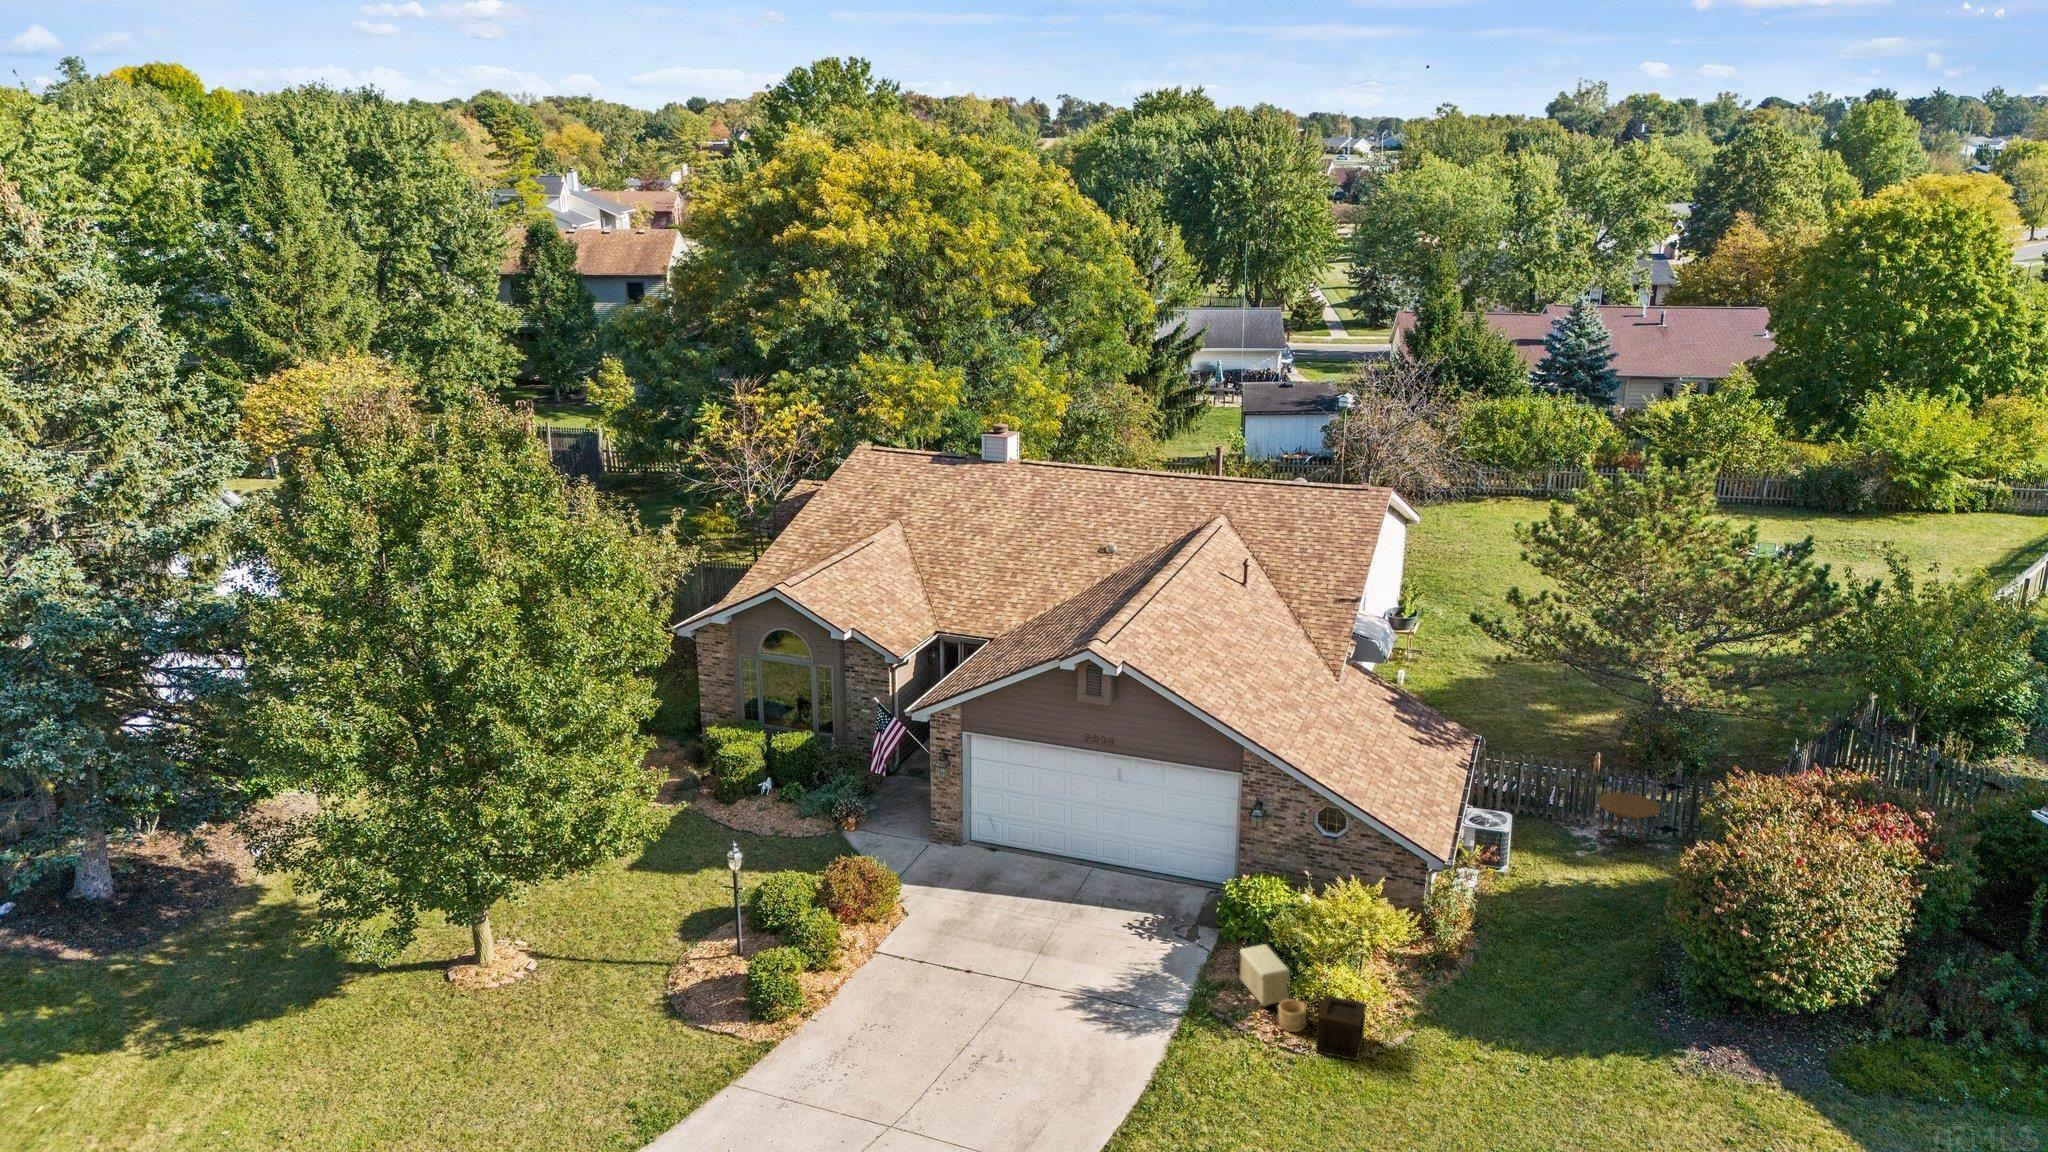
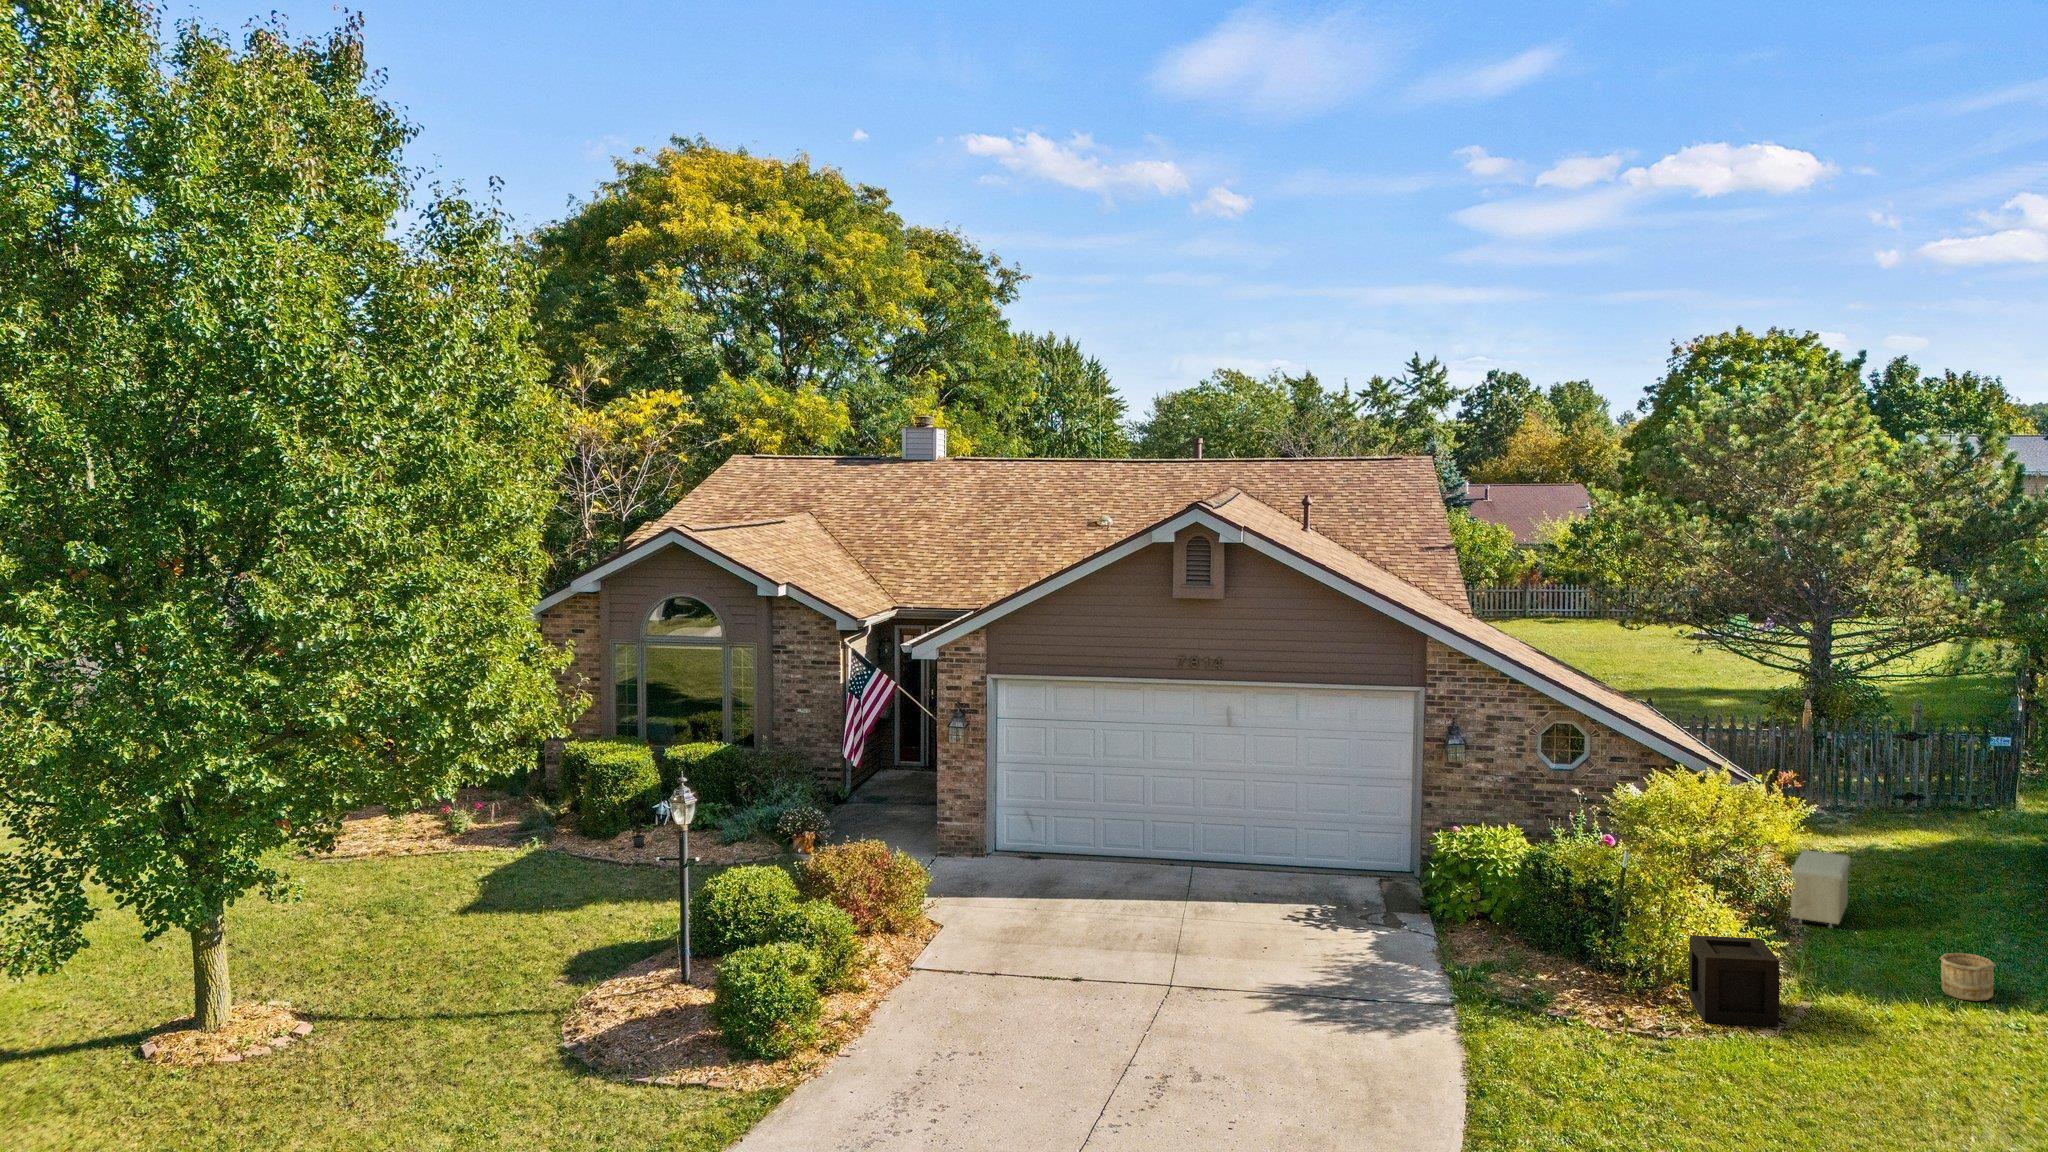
potted plant: none [741,775,757,809] -> present [627,793,652,847]
round table: present [1598,792,1660,842] -> none [1836,744,1926,809]
storage bench: present [1240,944,1290,1006] -> present [1791,850,1851,928]
wooden bucket: present [1278,999,1306,1032] -> present [1939,953,1995,1001]

